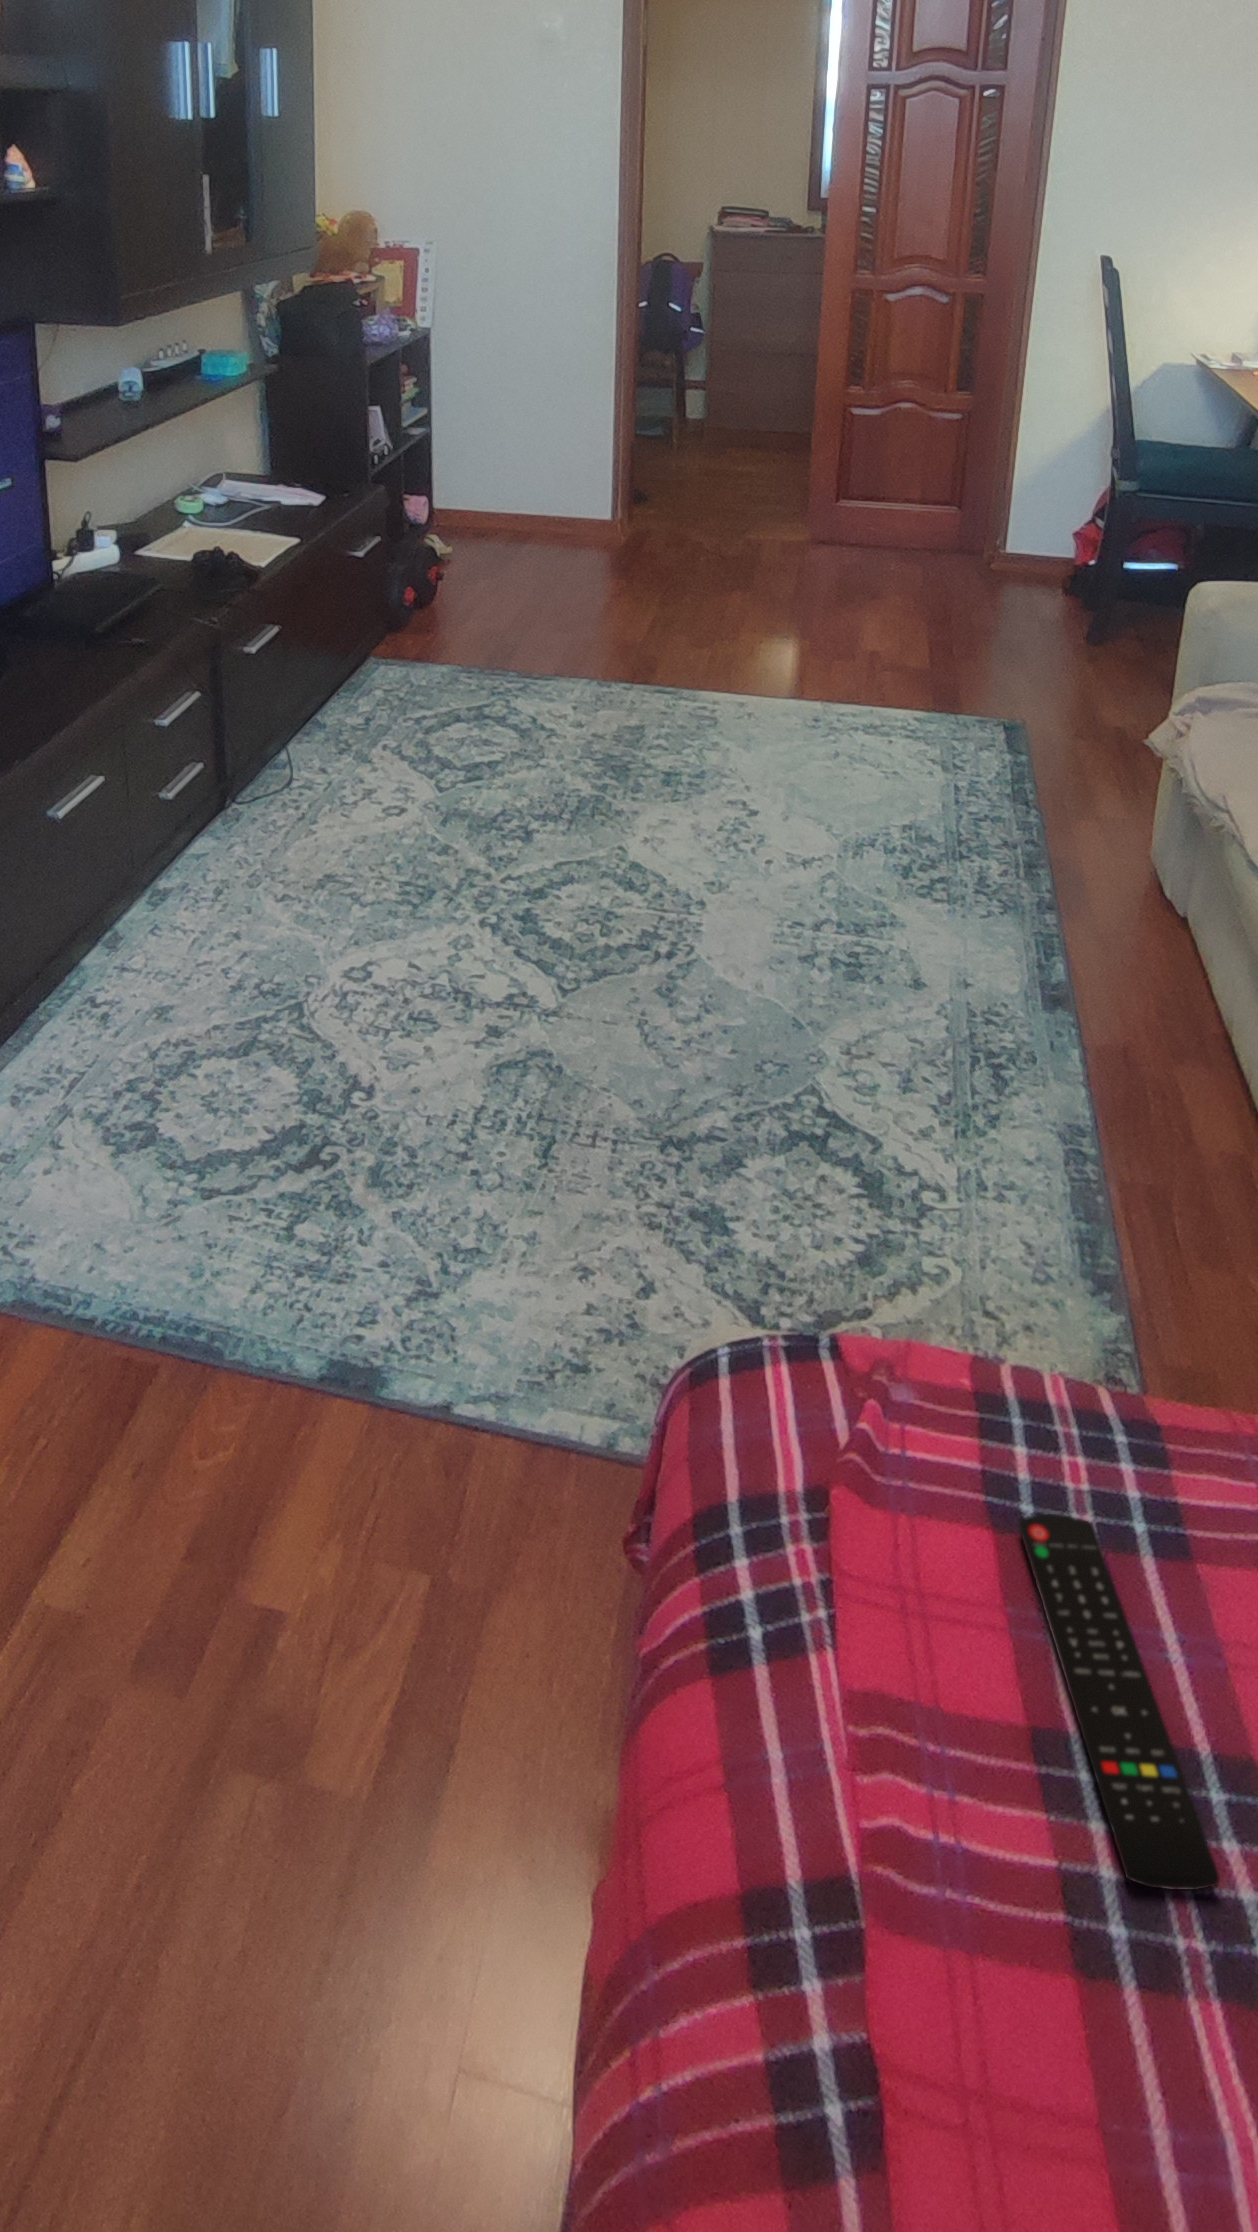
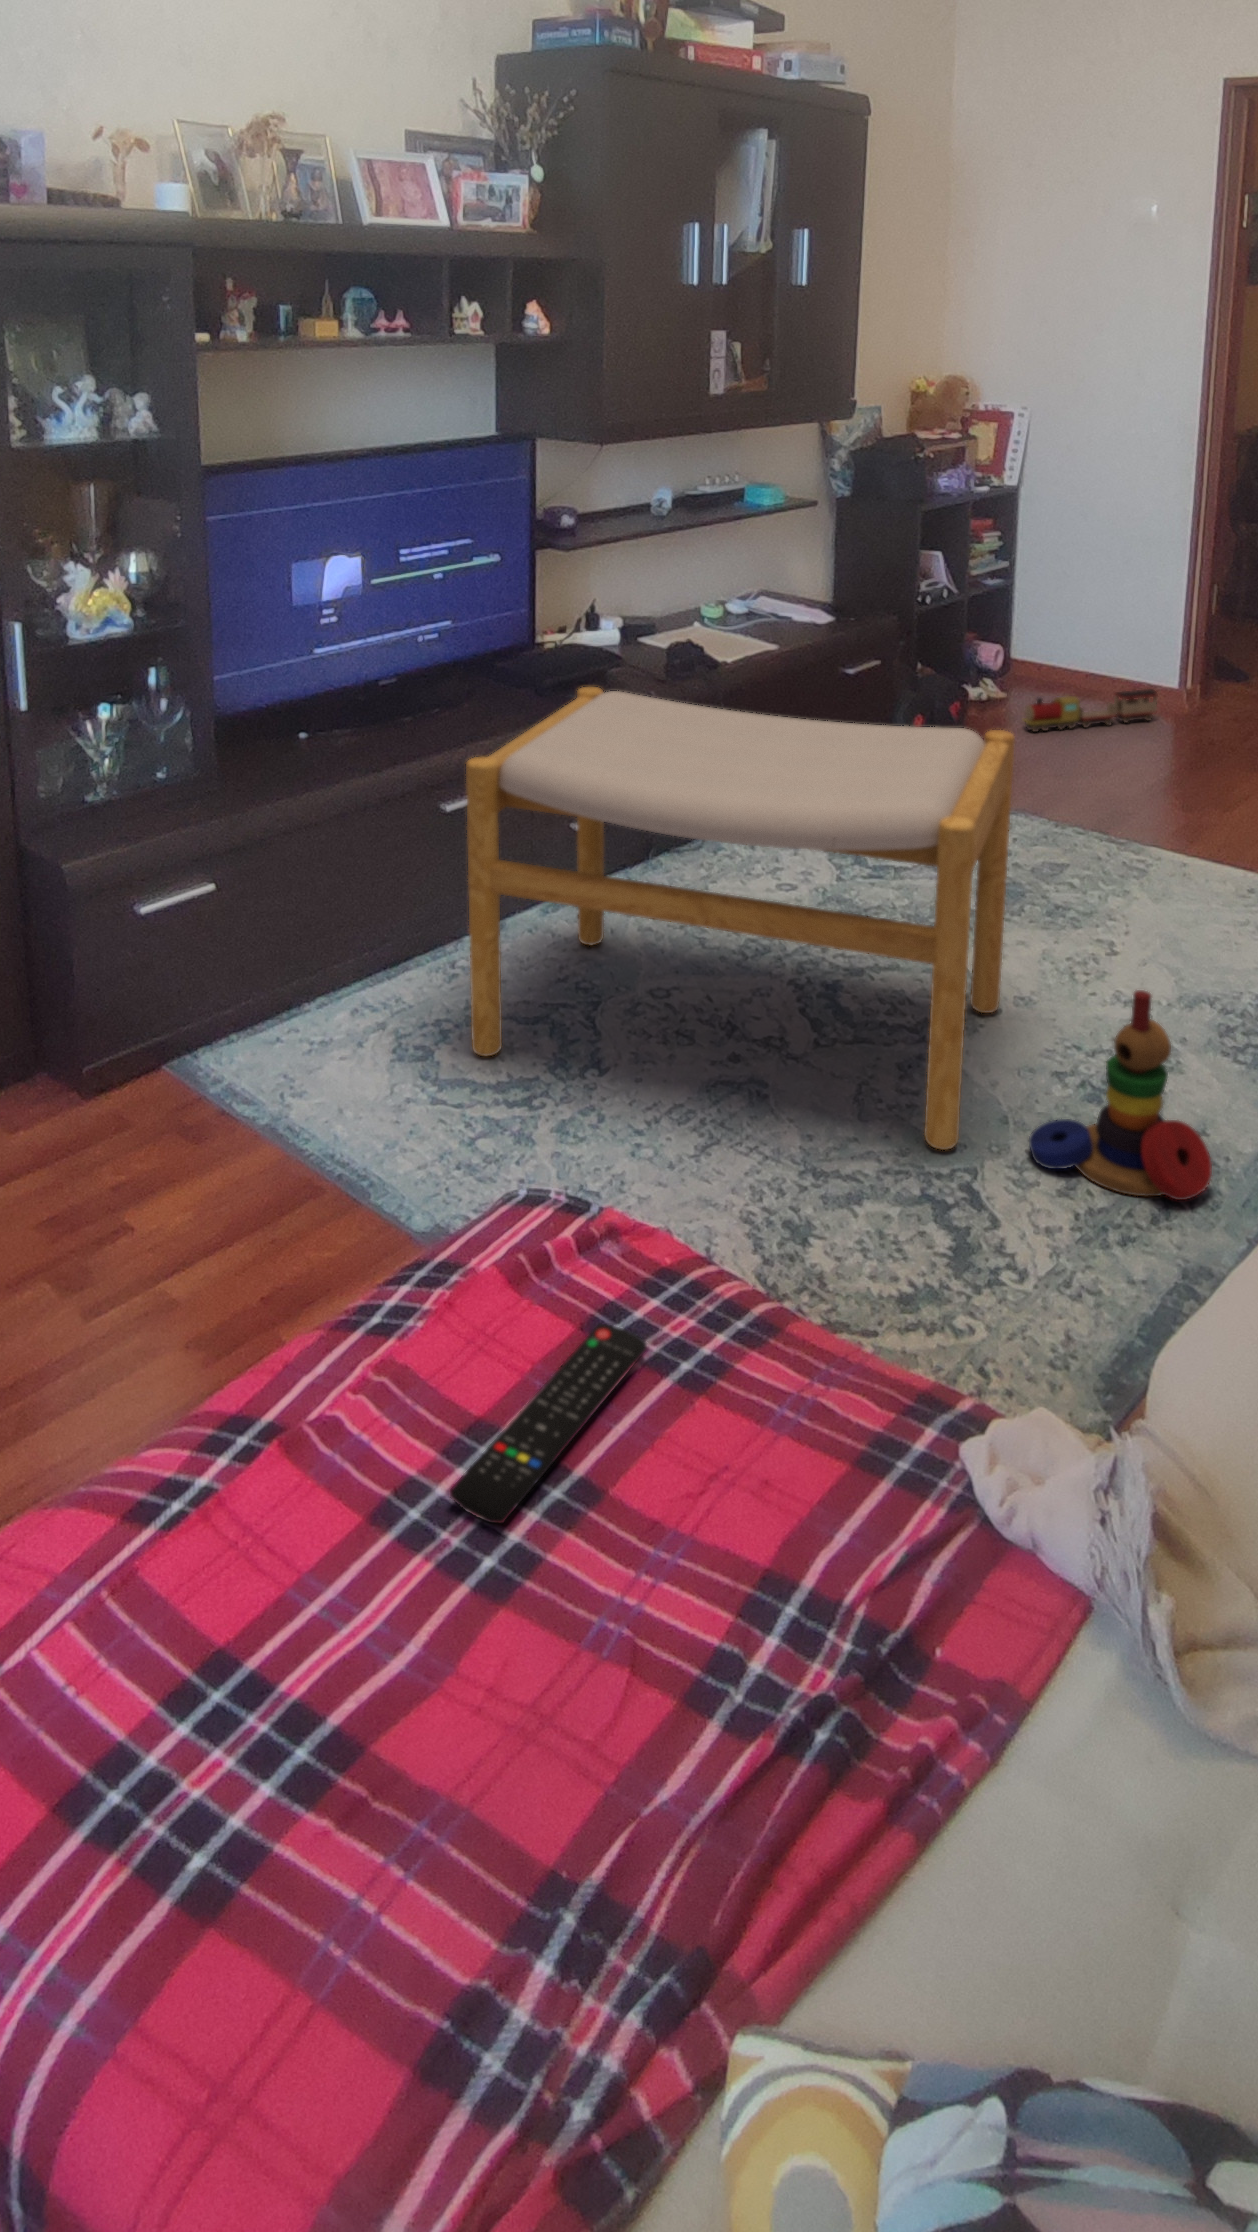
toy train: none [490,525,605,586] -> present [1023,689,1158,732]
footstool: none [169,613,803,1113] -> present [466,687,1015,1150]
stacking toy: none [843,866,1023,1072] -> present [1029,990,1212,1200]

